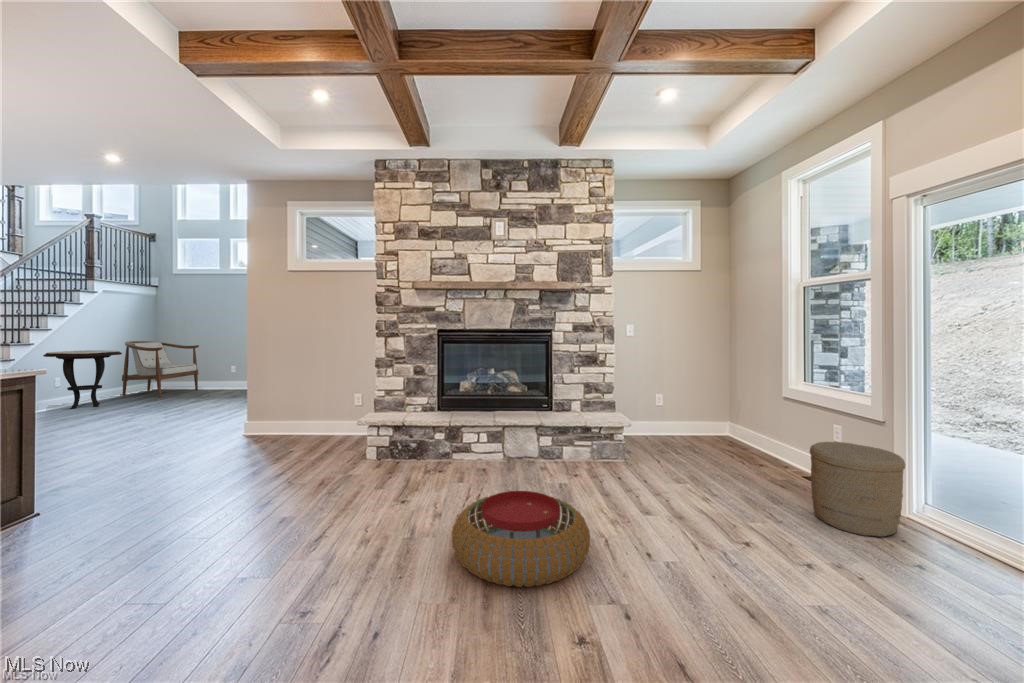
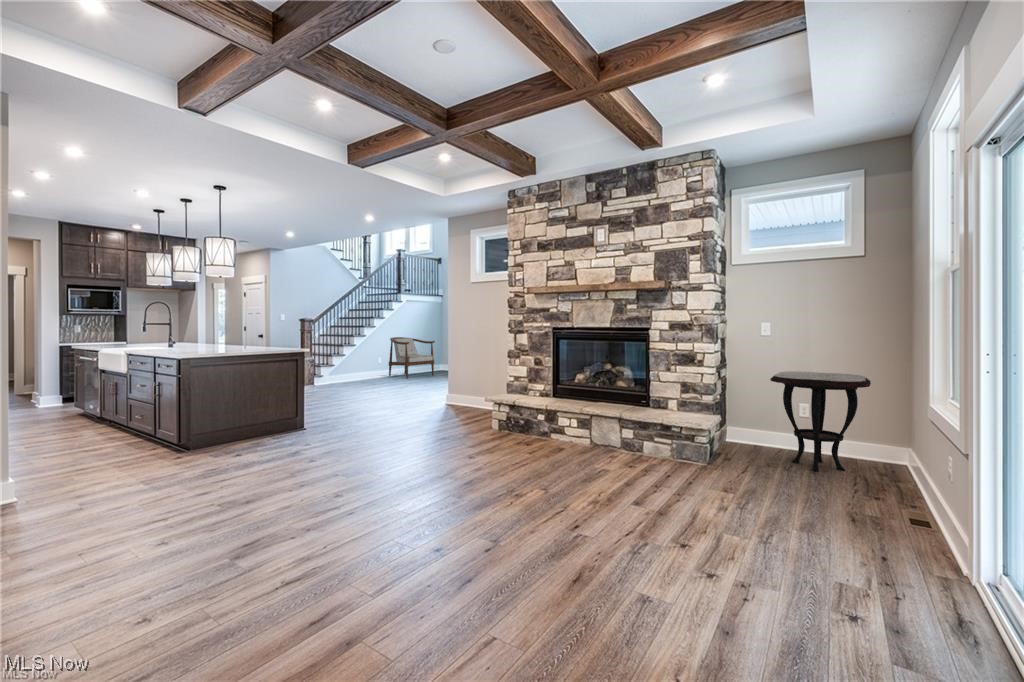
side table: present [43,350,122,409] -> present [770,371,871,472]
woven basket: present [810,442,906,537] -> none [838,458,953,572]
pouf: present [452,491,590,587] -> none [460,454,565,516]

